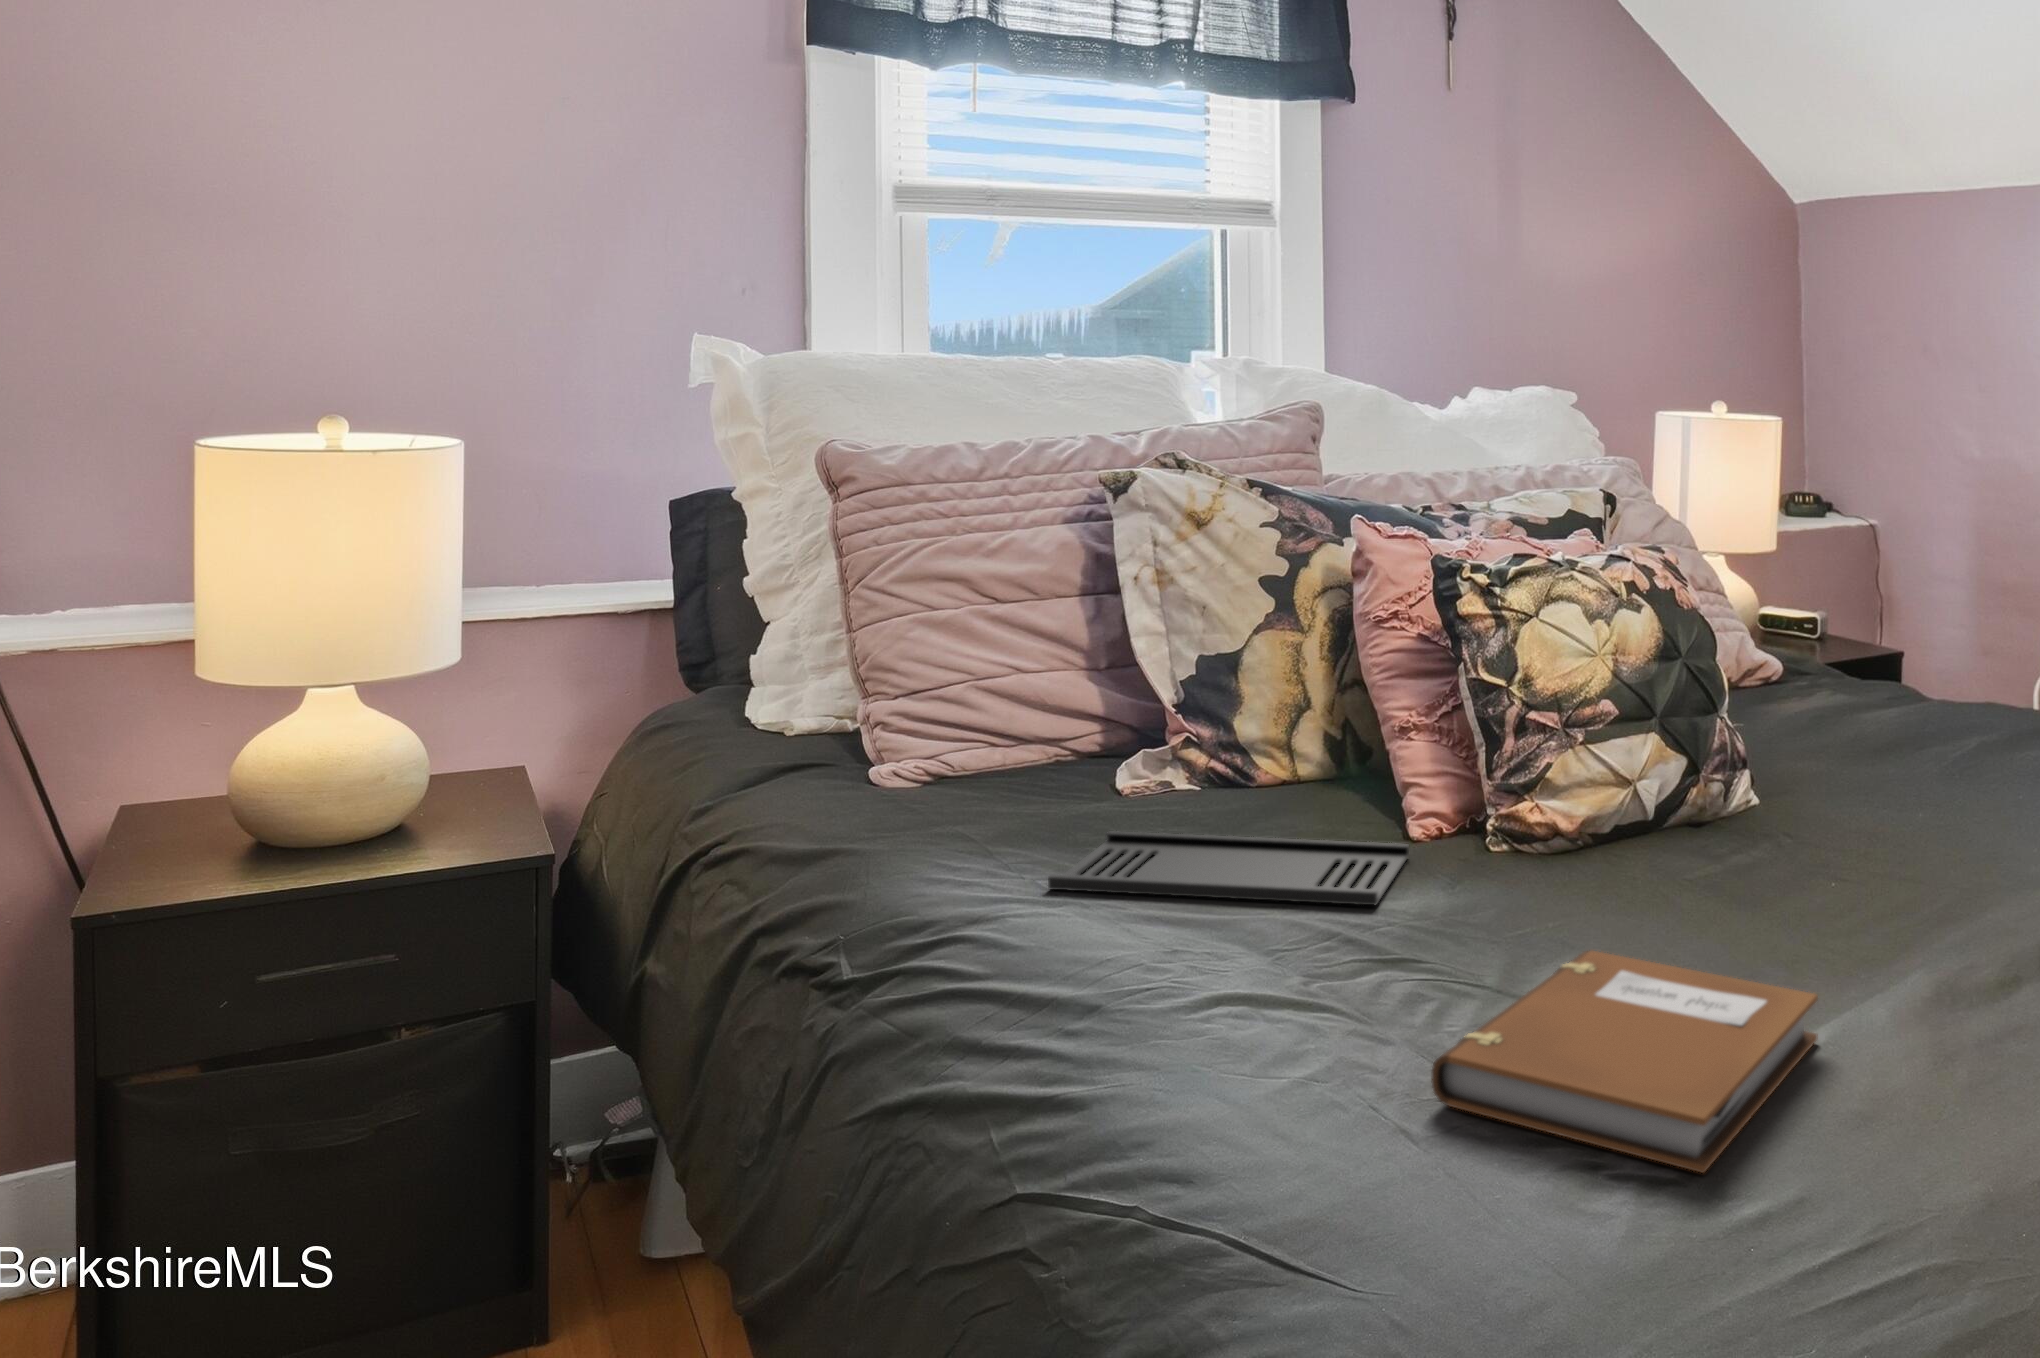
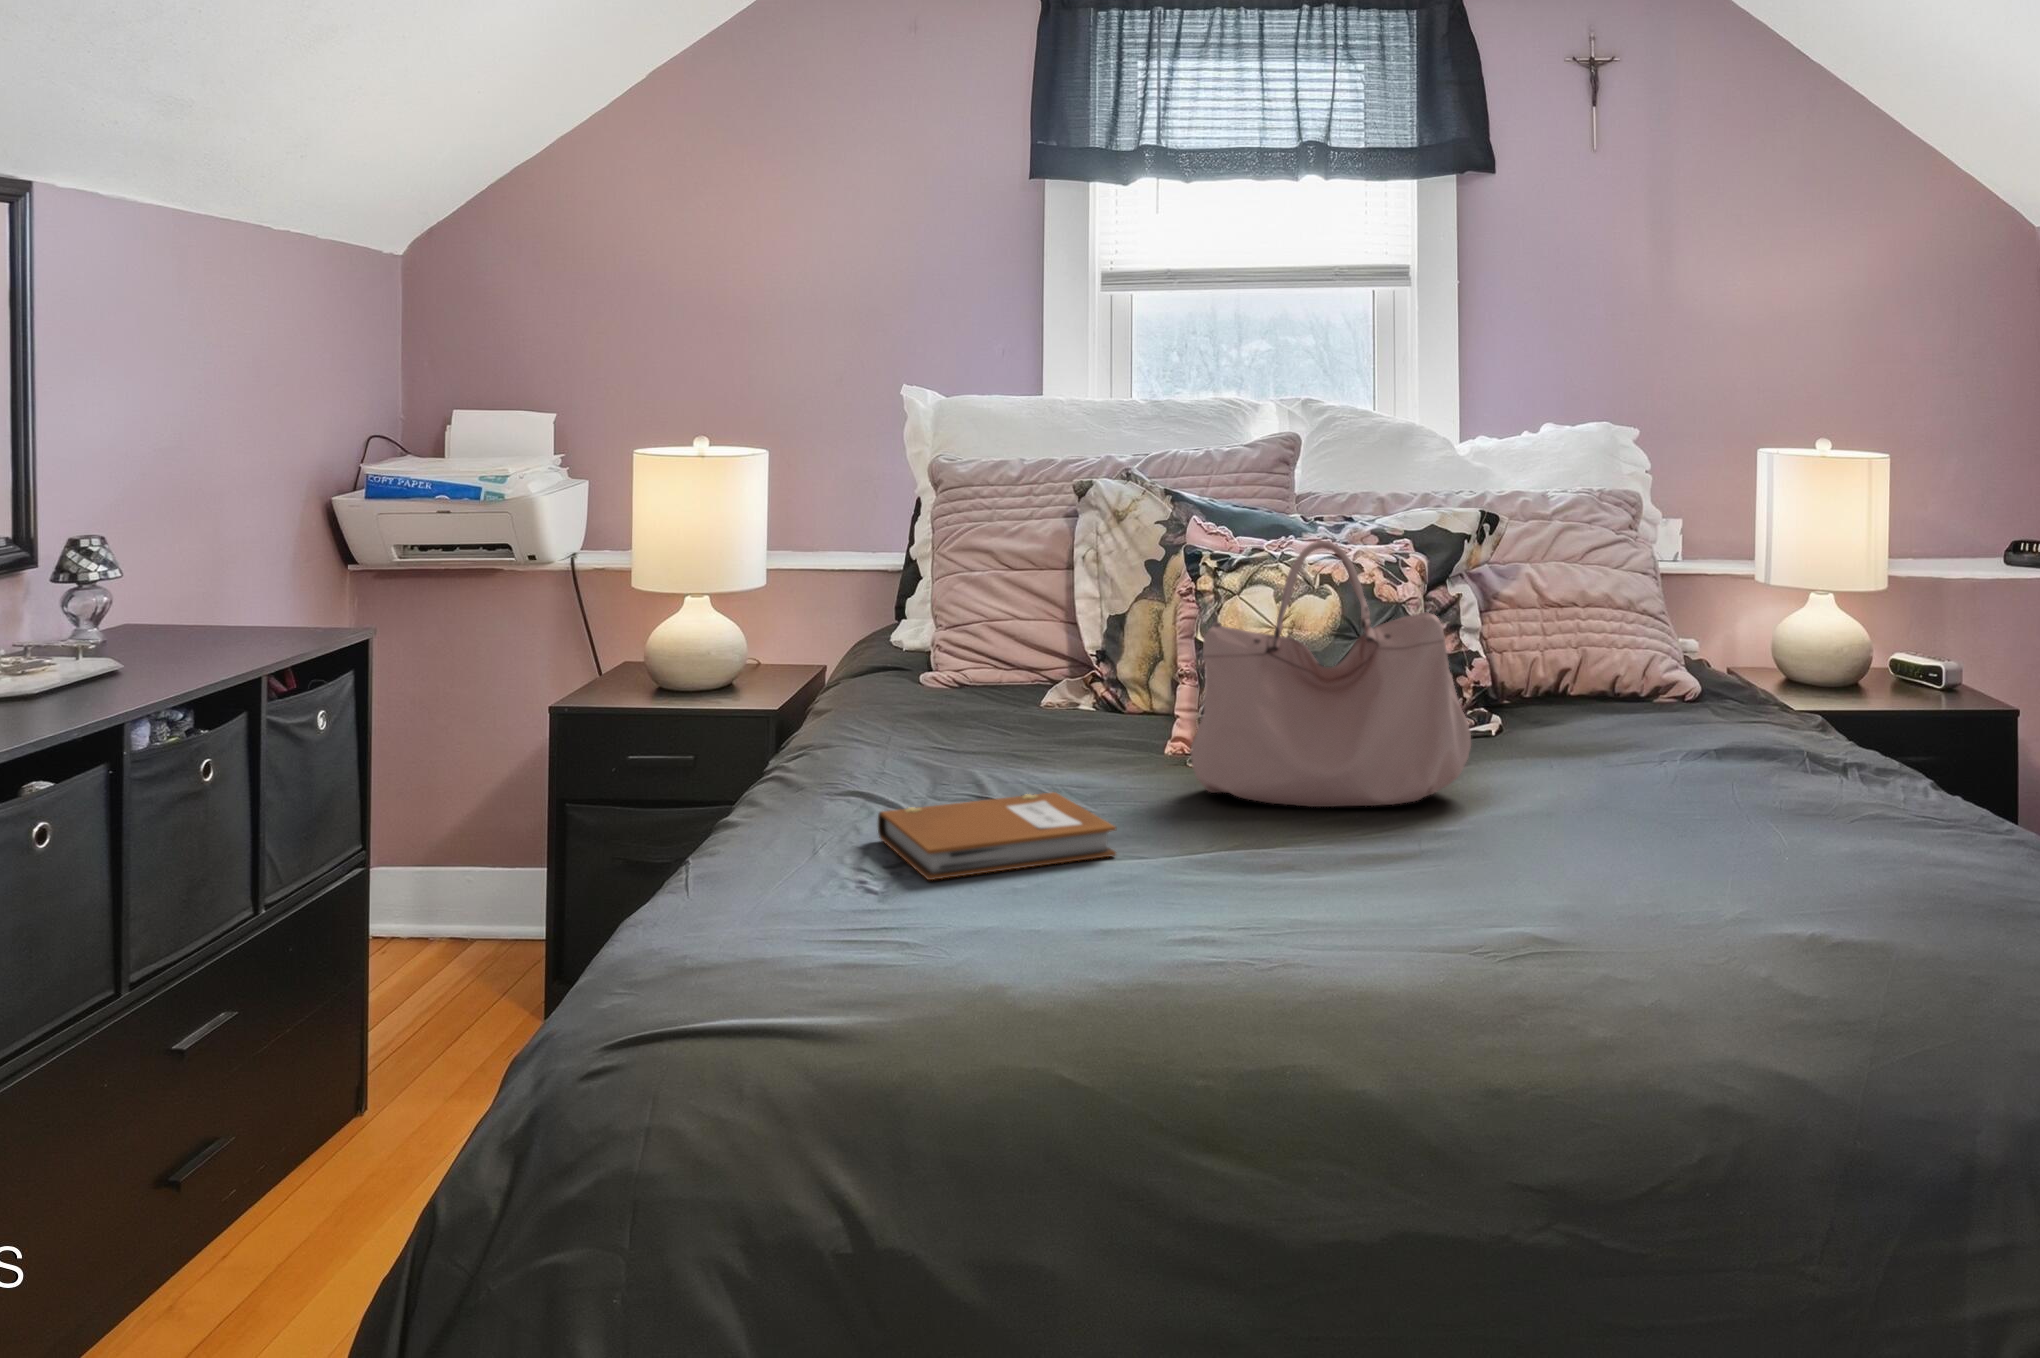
handbag: none [1636,526,1954,901] -> present [1191,541,1472,807]
tray: present [1048,831,1409,905] -> none [905,715,1120,768]

